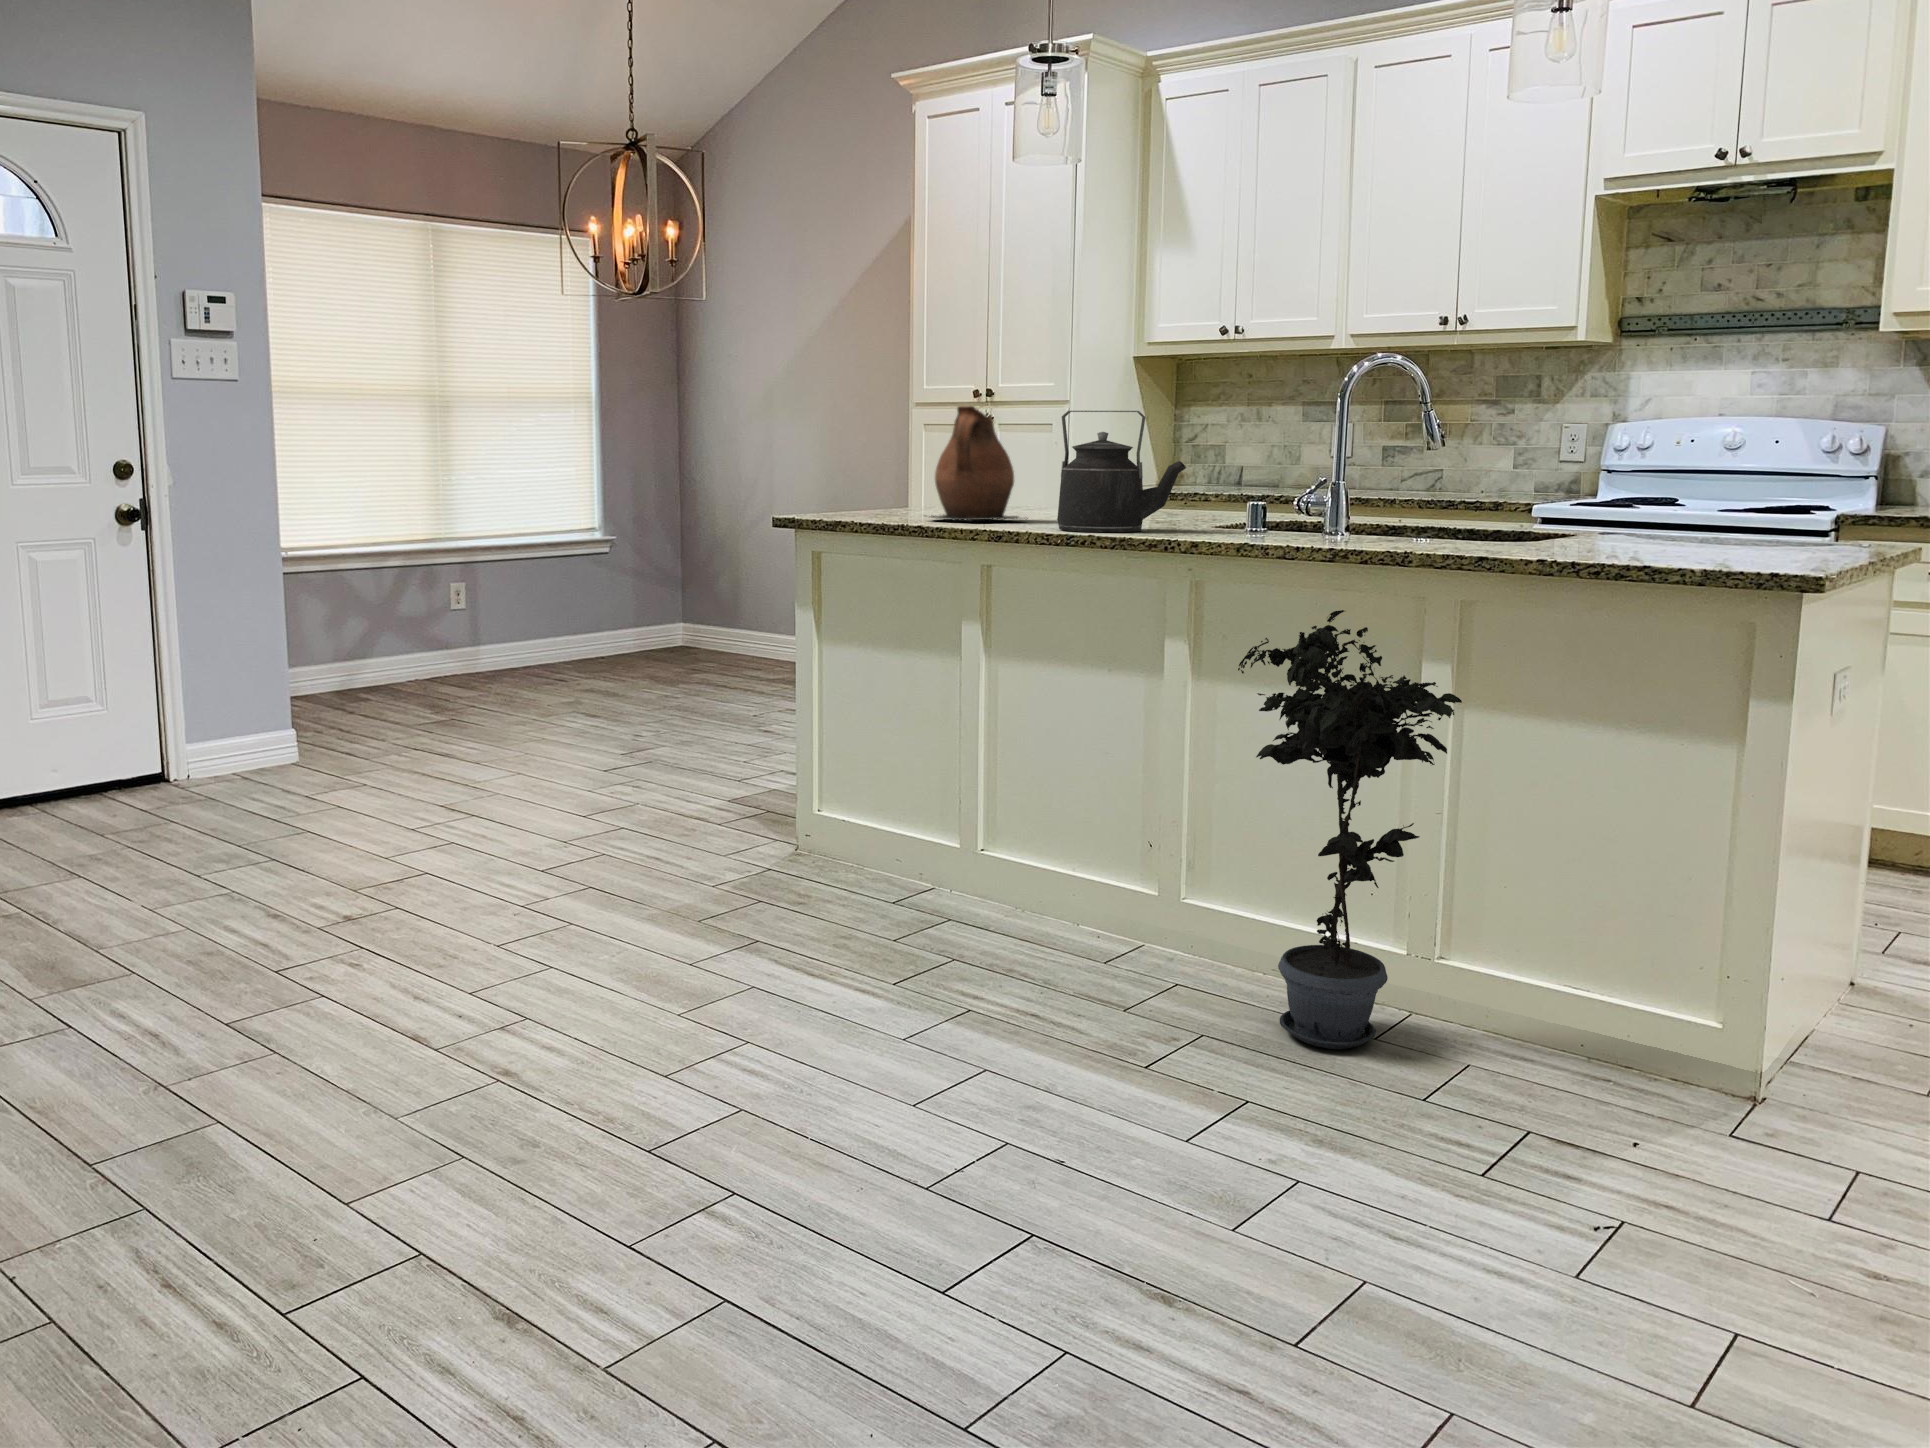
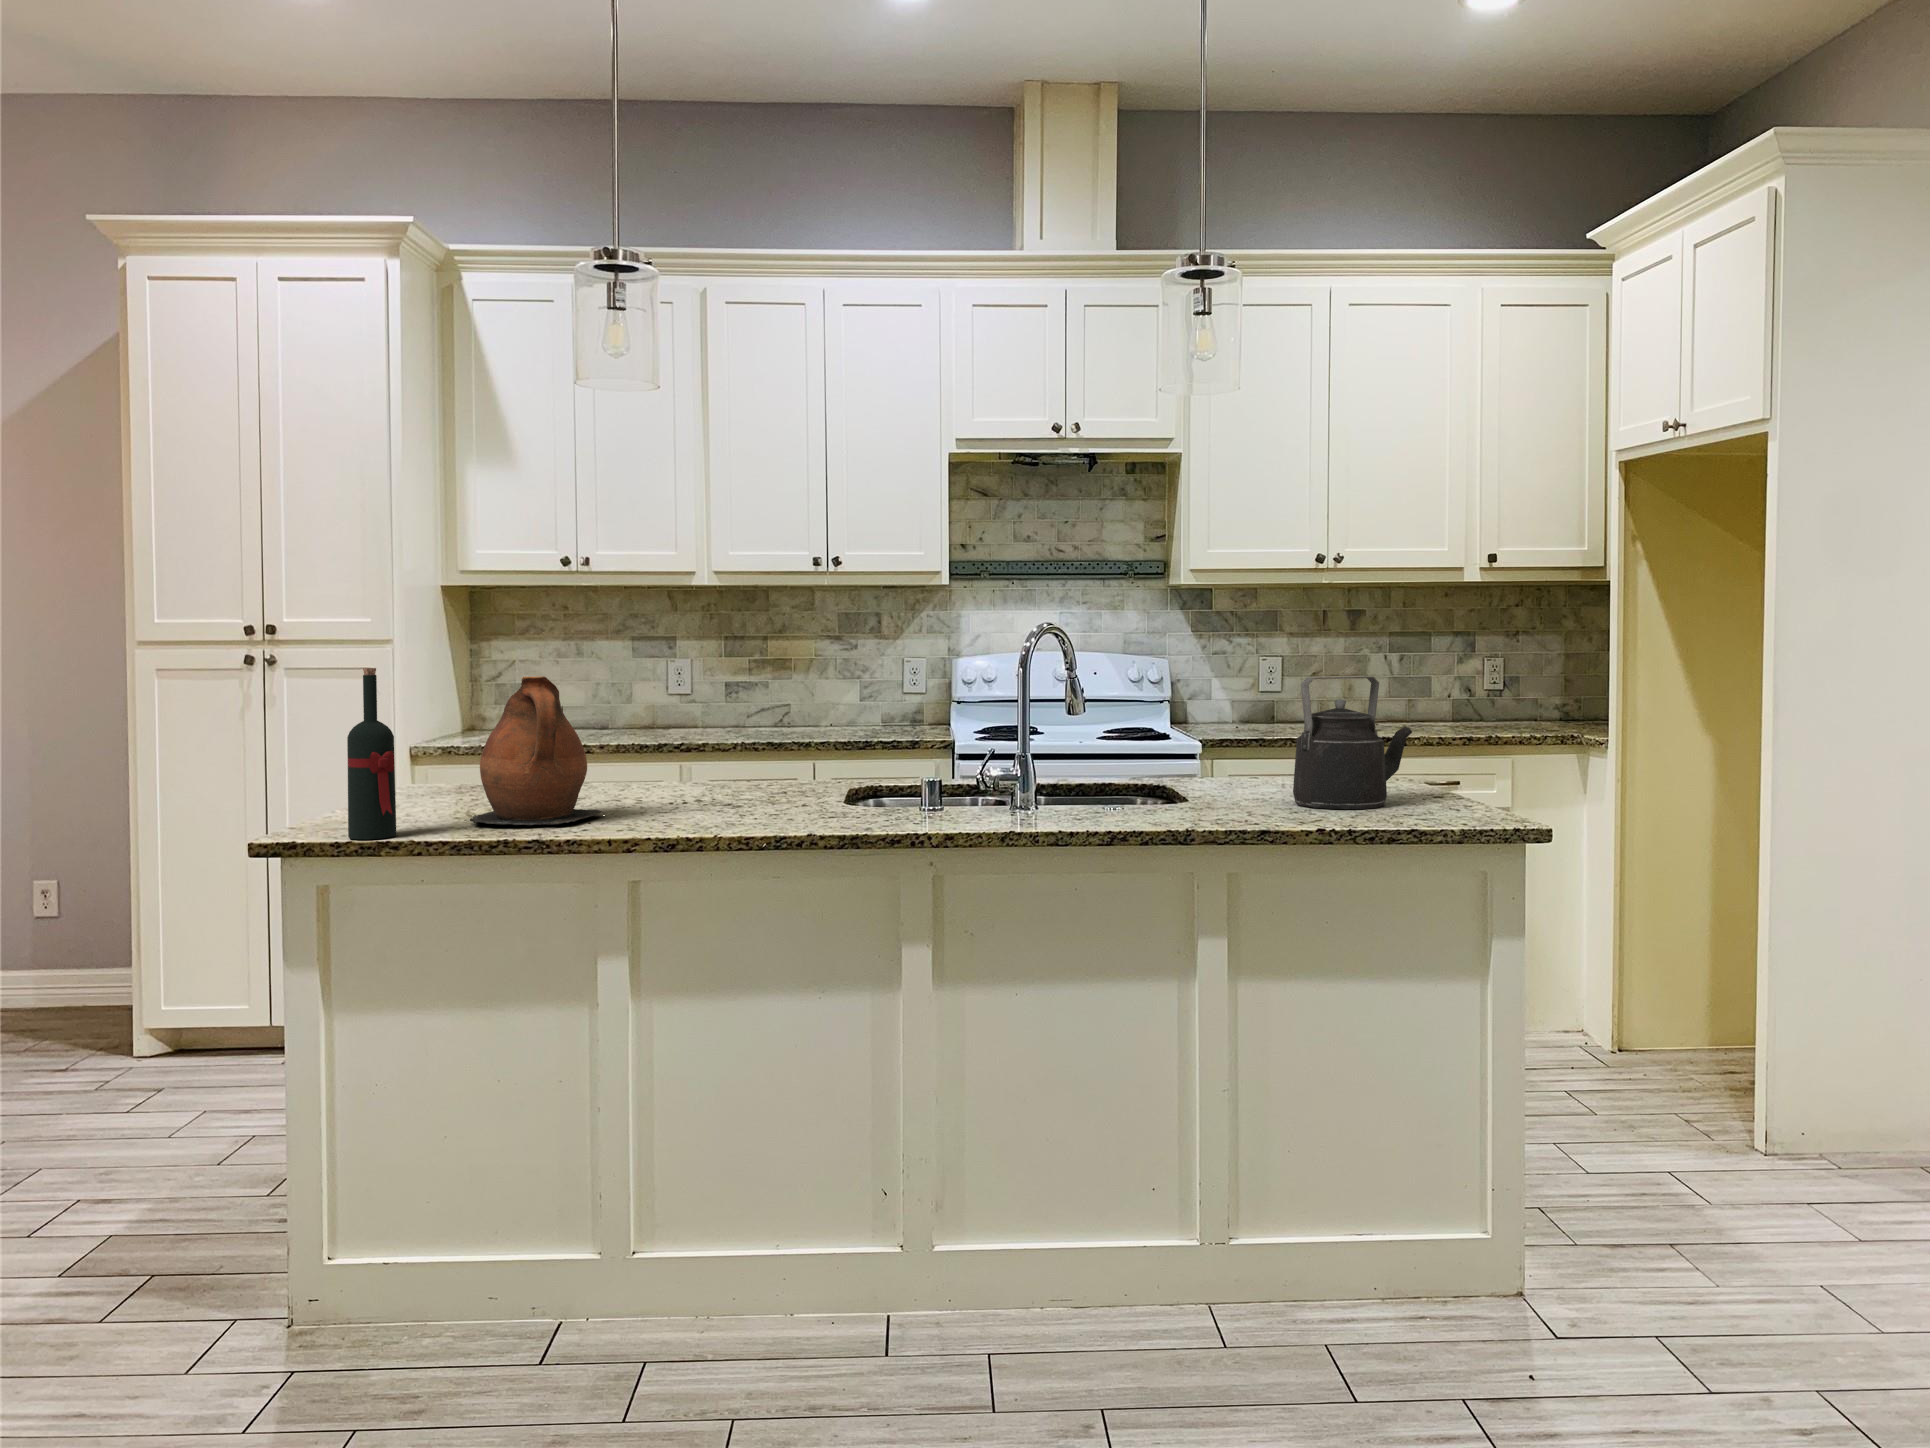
wine bottle: none [837,397,869,520] -> present [347,668,396,839]
kettle: present [1057,411,1186,532] -> present [1293,676,1412,809]
potted plant: present [1238,610,1462,1049] -> none [1044,904,1360,1376]

